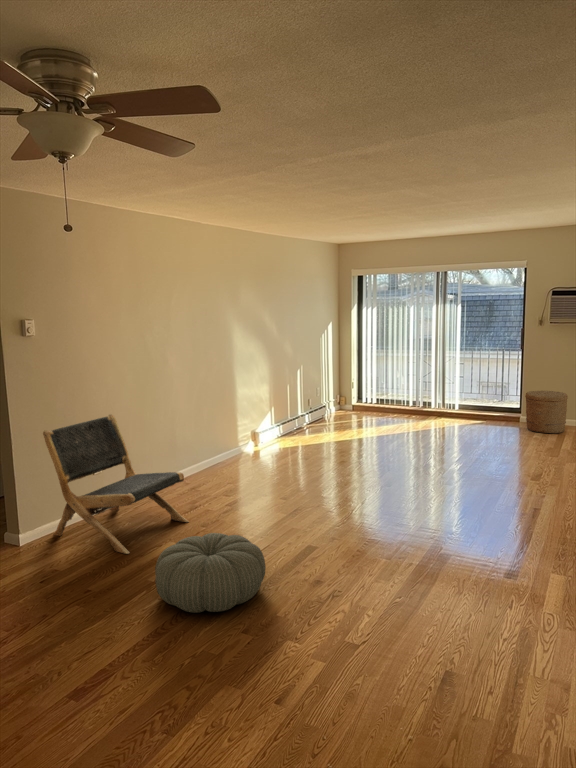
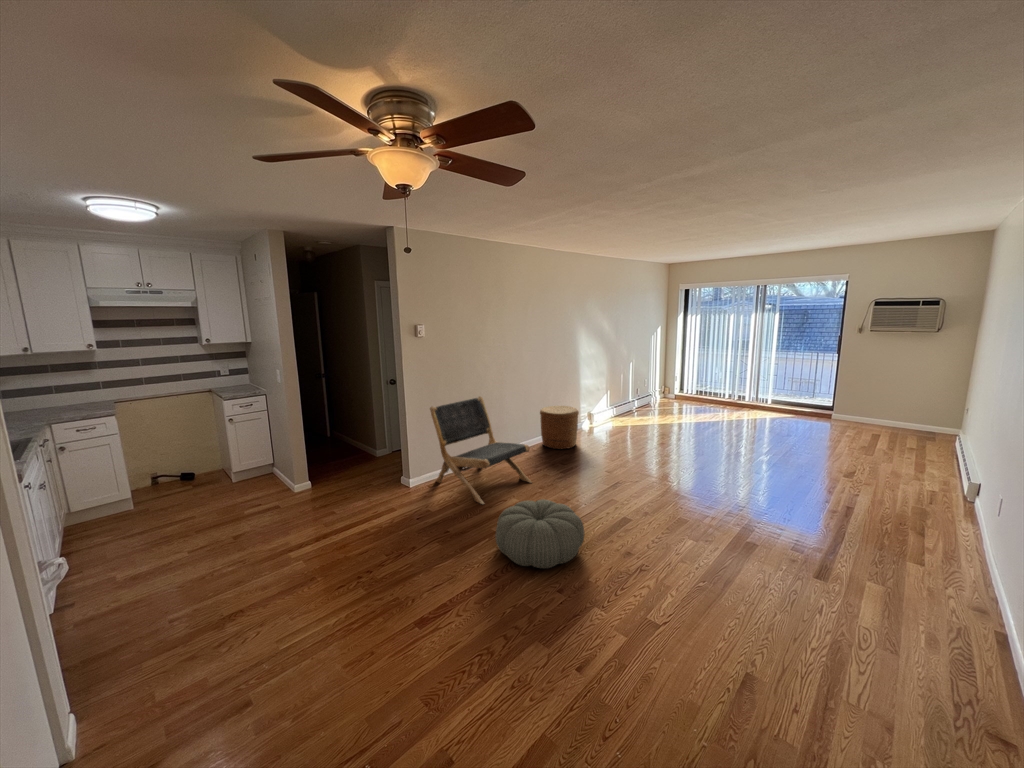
woven basket: present [525,391,568,433] -> present [540,406,579,449]

